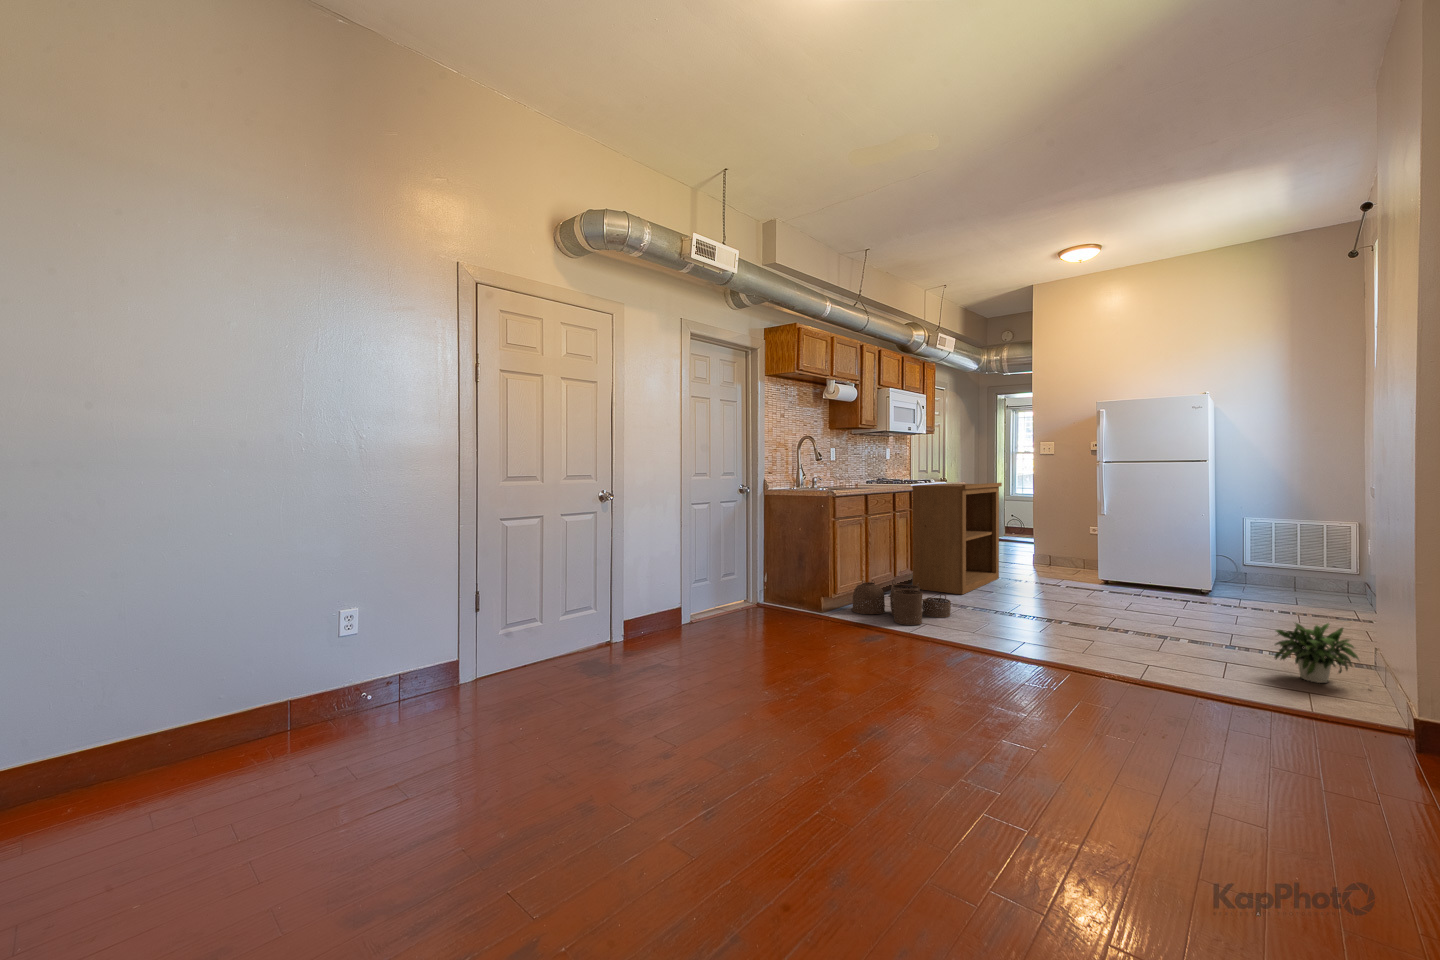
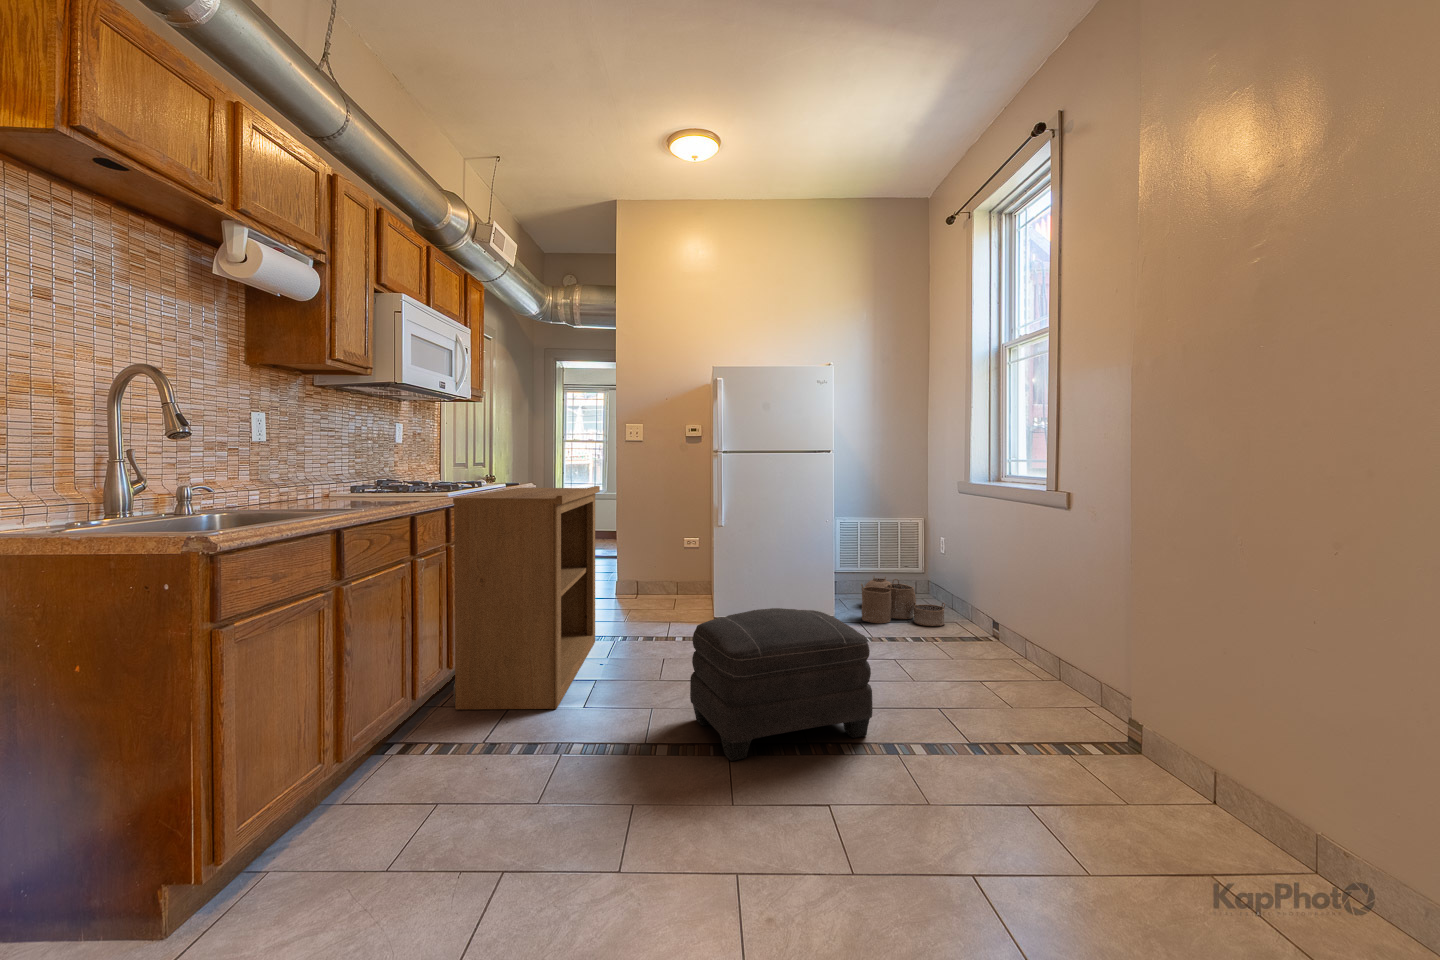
ottoman: none [1034,550,1147,626] -> present [690,608,873,761]
woven basket: present [852,580,951,625] -> present [861,577,945,626]
potted plant: present [1275,623,1373,687] -> none [1130,725,1262,847]

